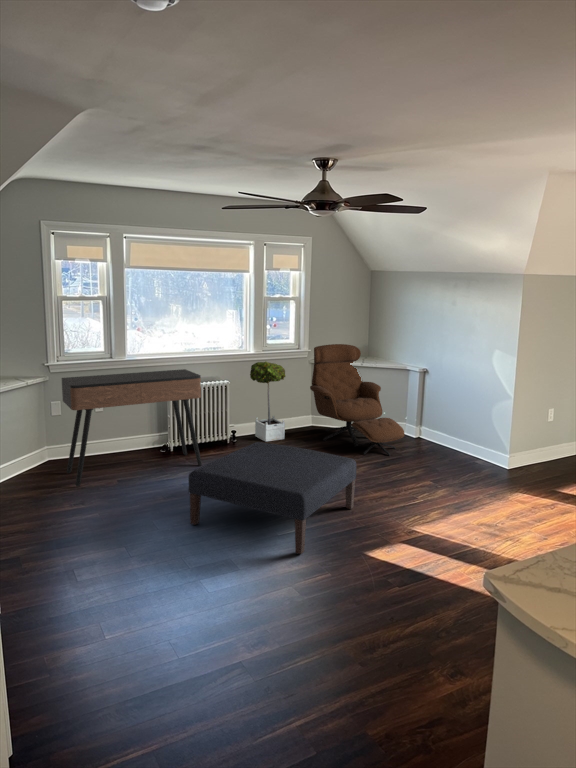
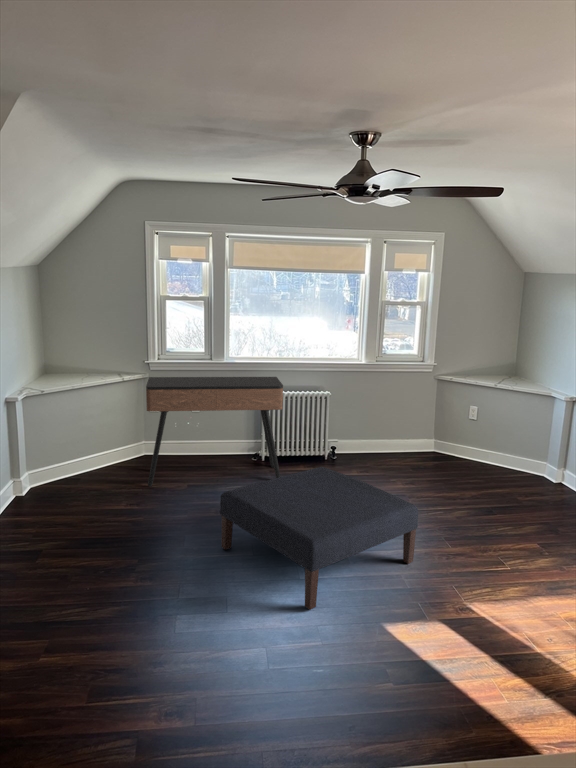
lounge chair: present [310,344,404,456] -> none [426,359,530,502]
potted tree: present [250,361,285,441] -> none [356,373,396,463]

